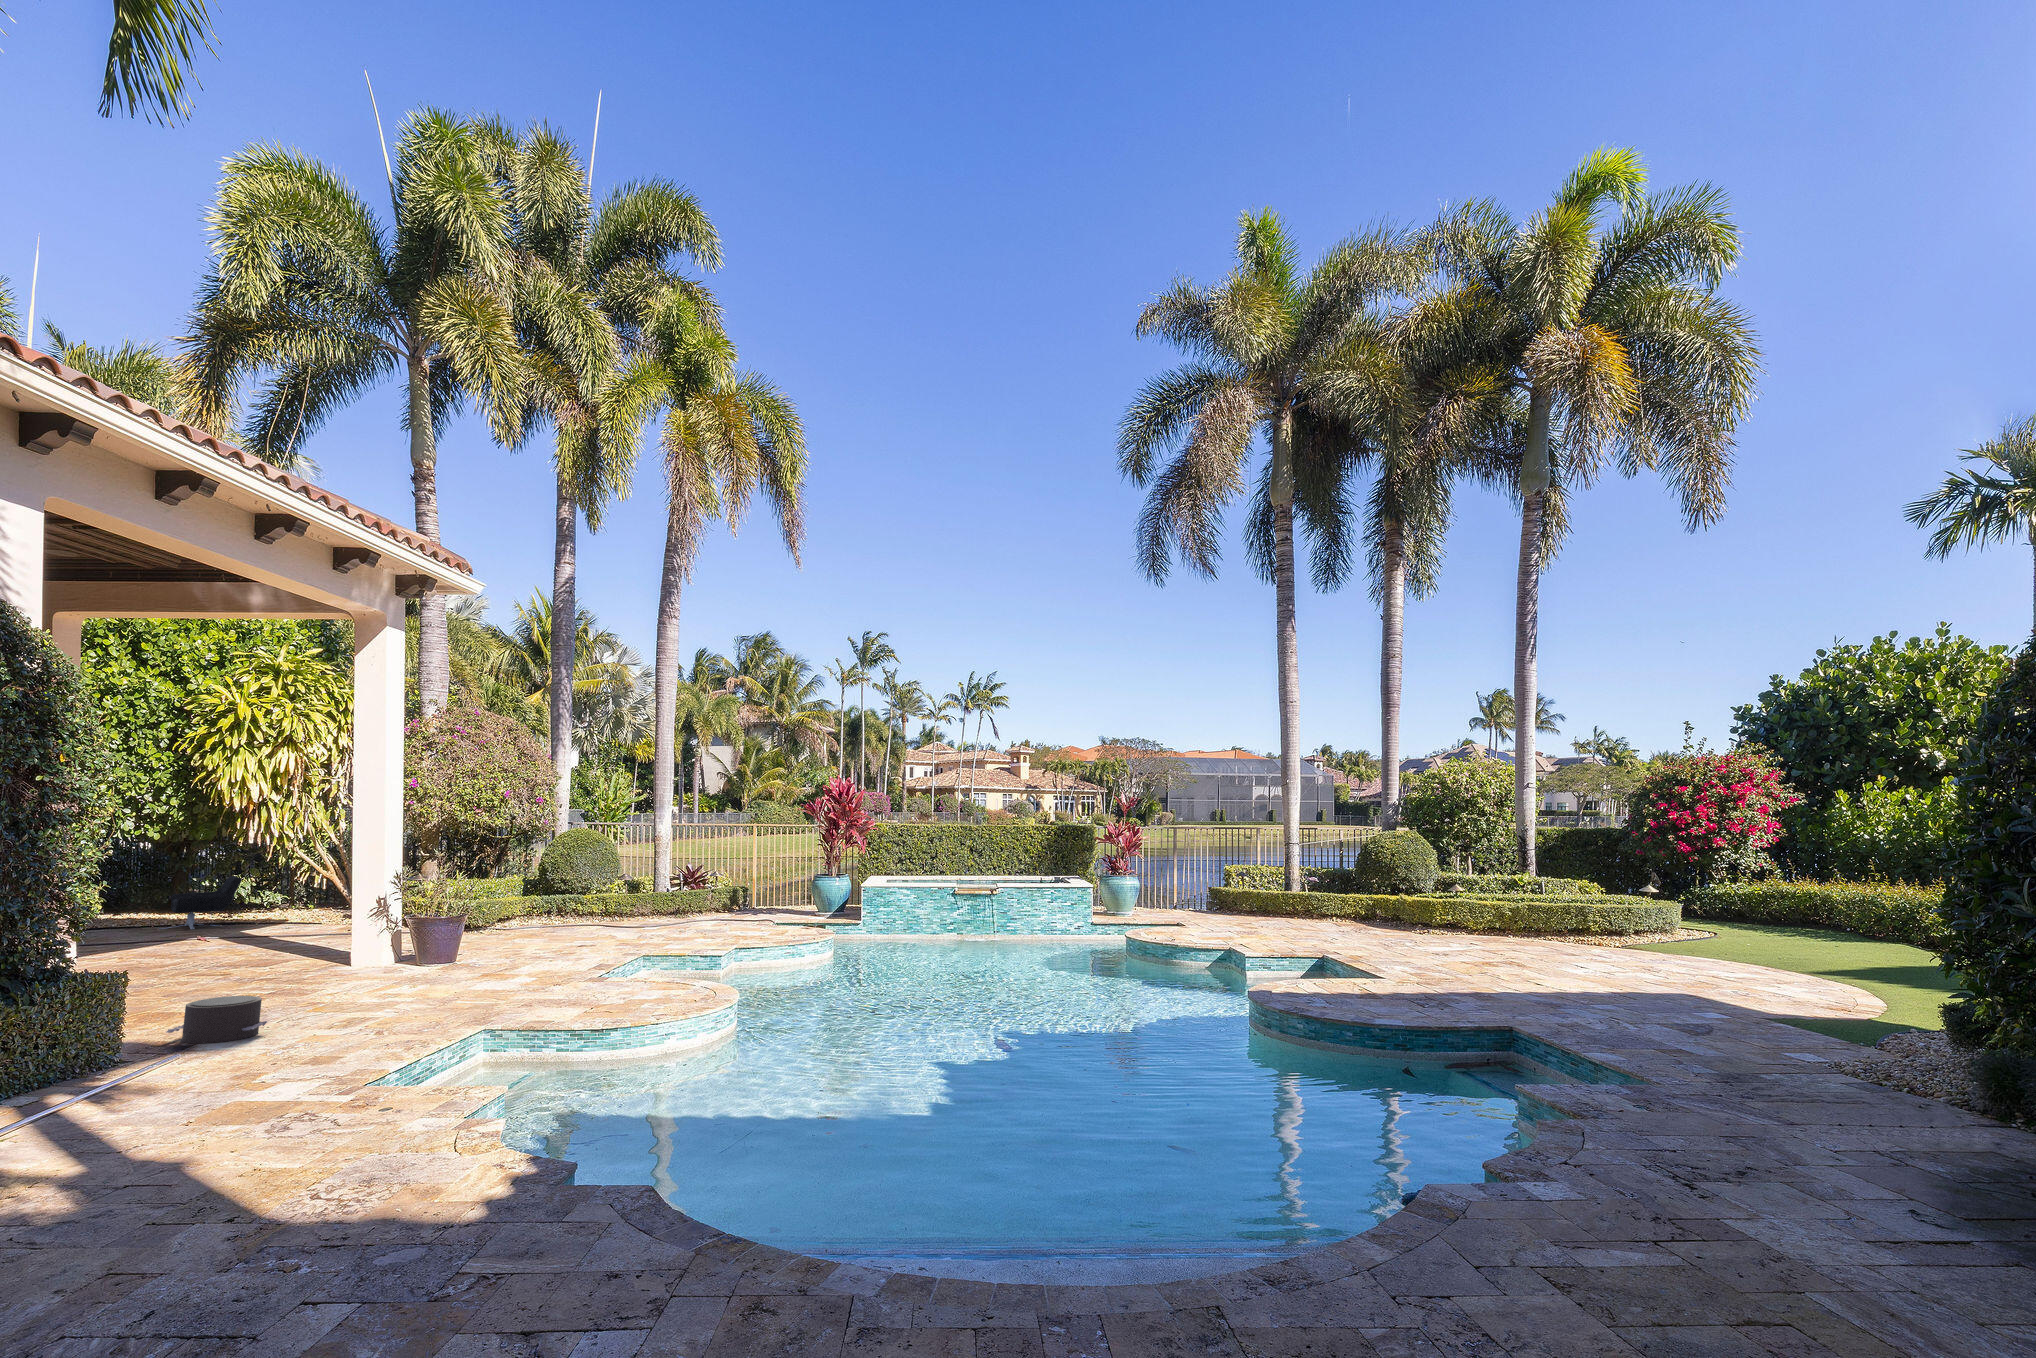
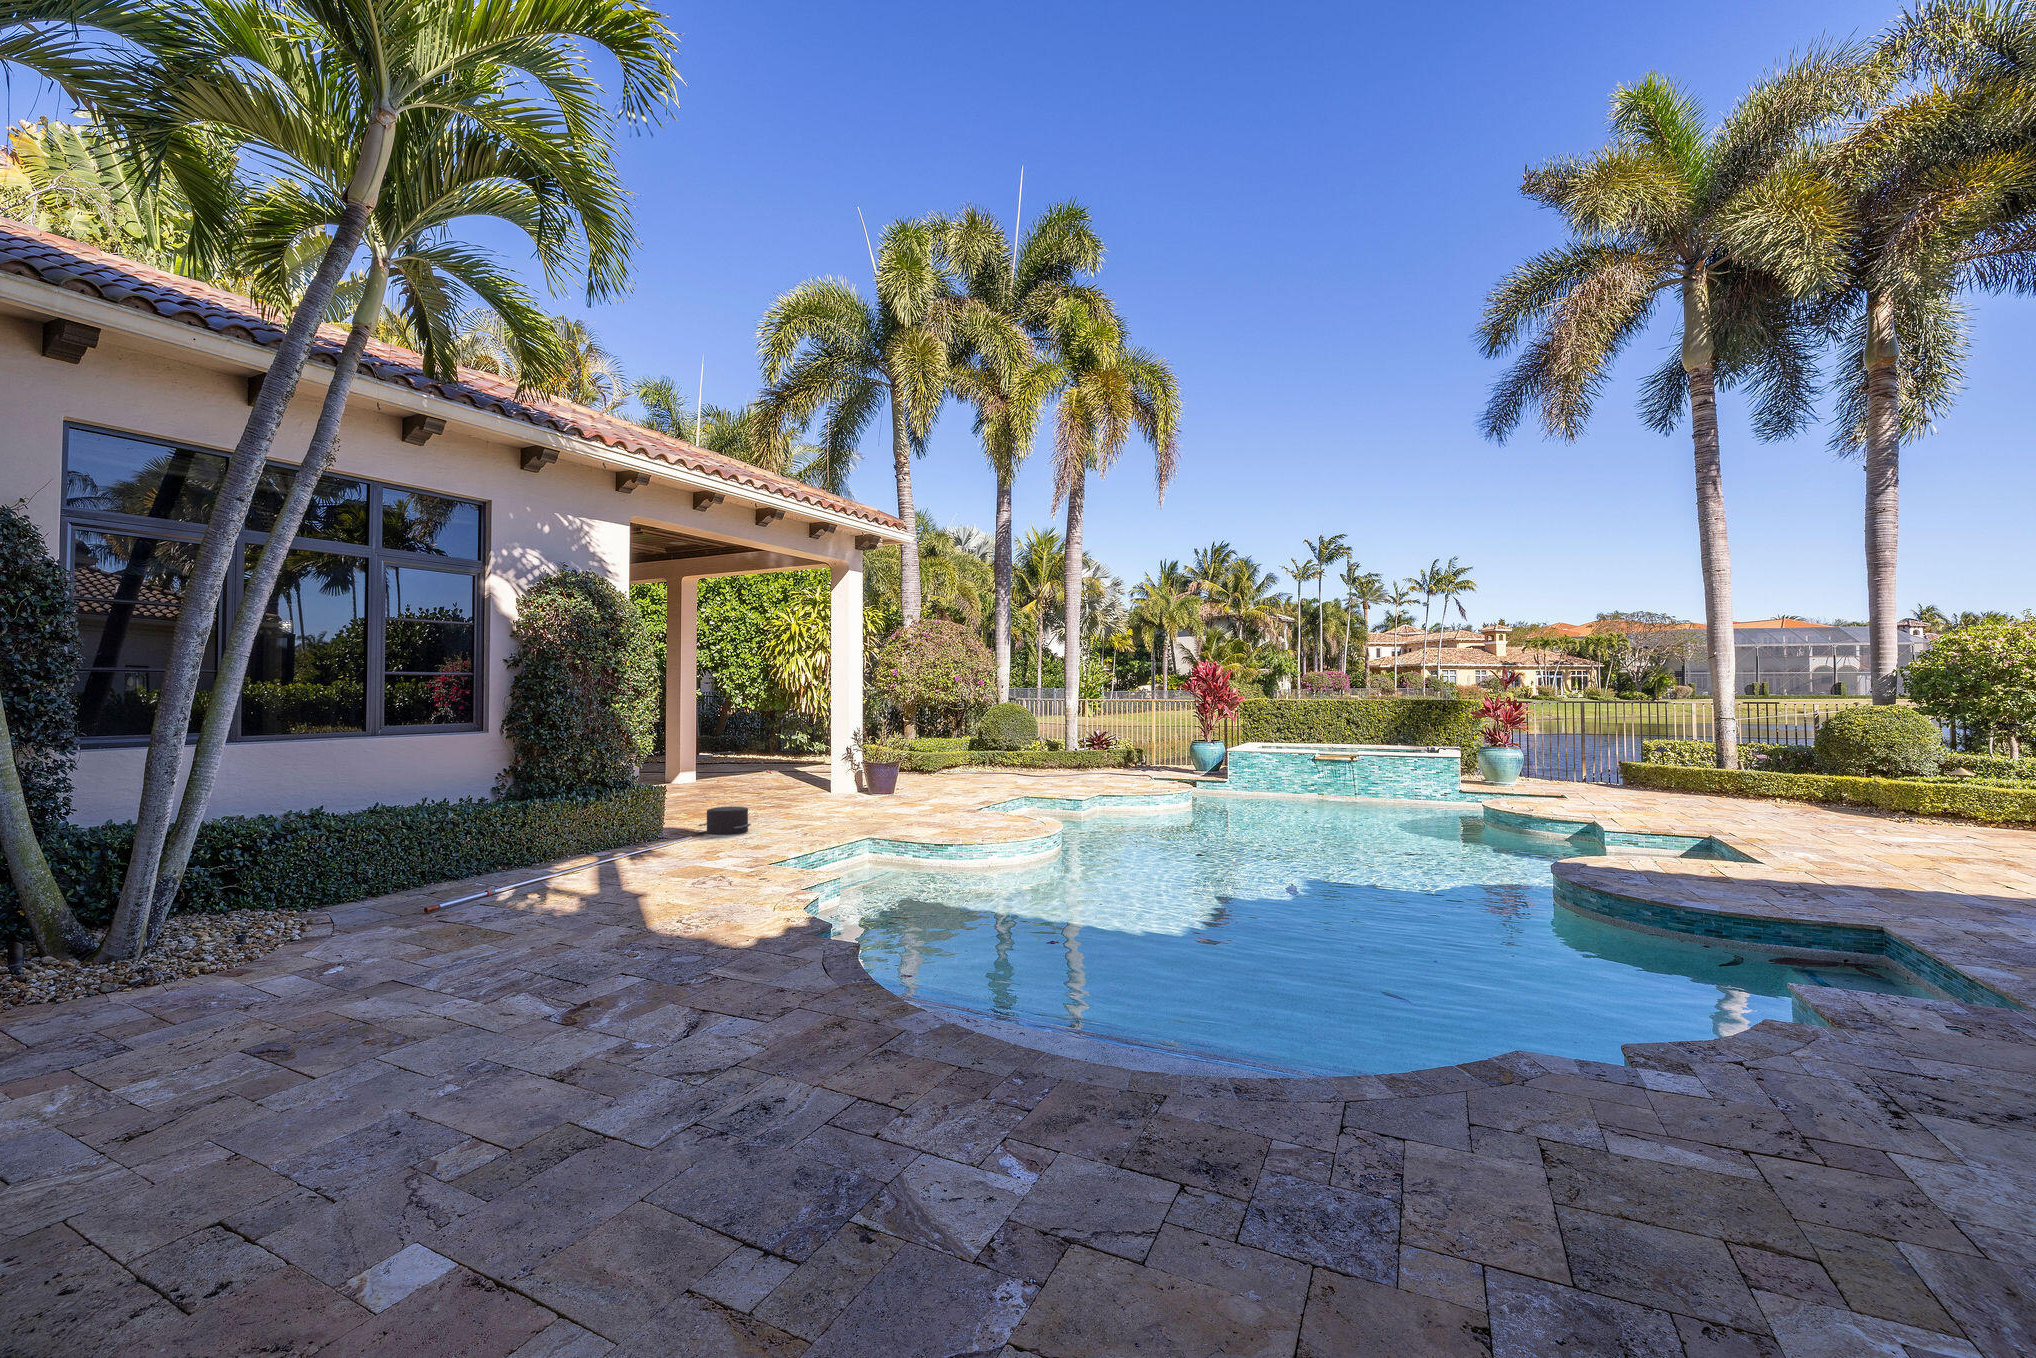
lounge chair: present [161,876,242,929] -> none [769,736,810,770]

